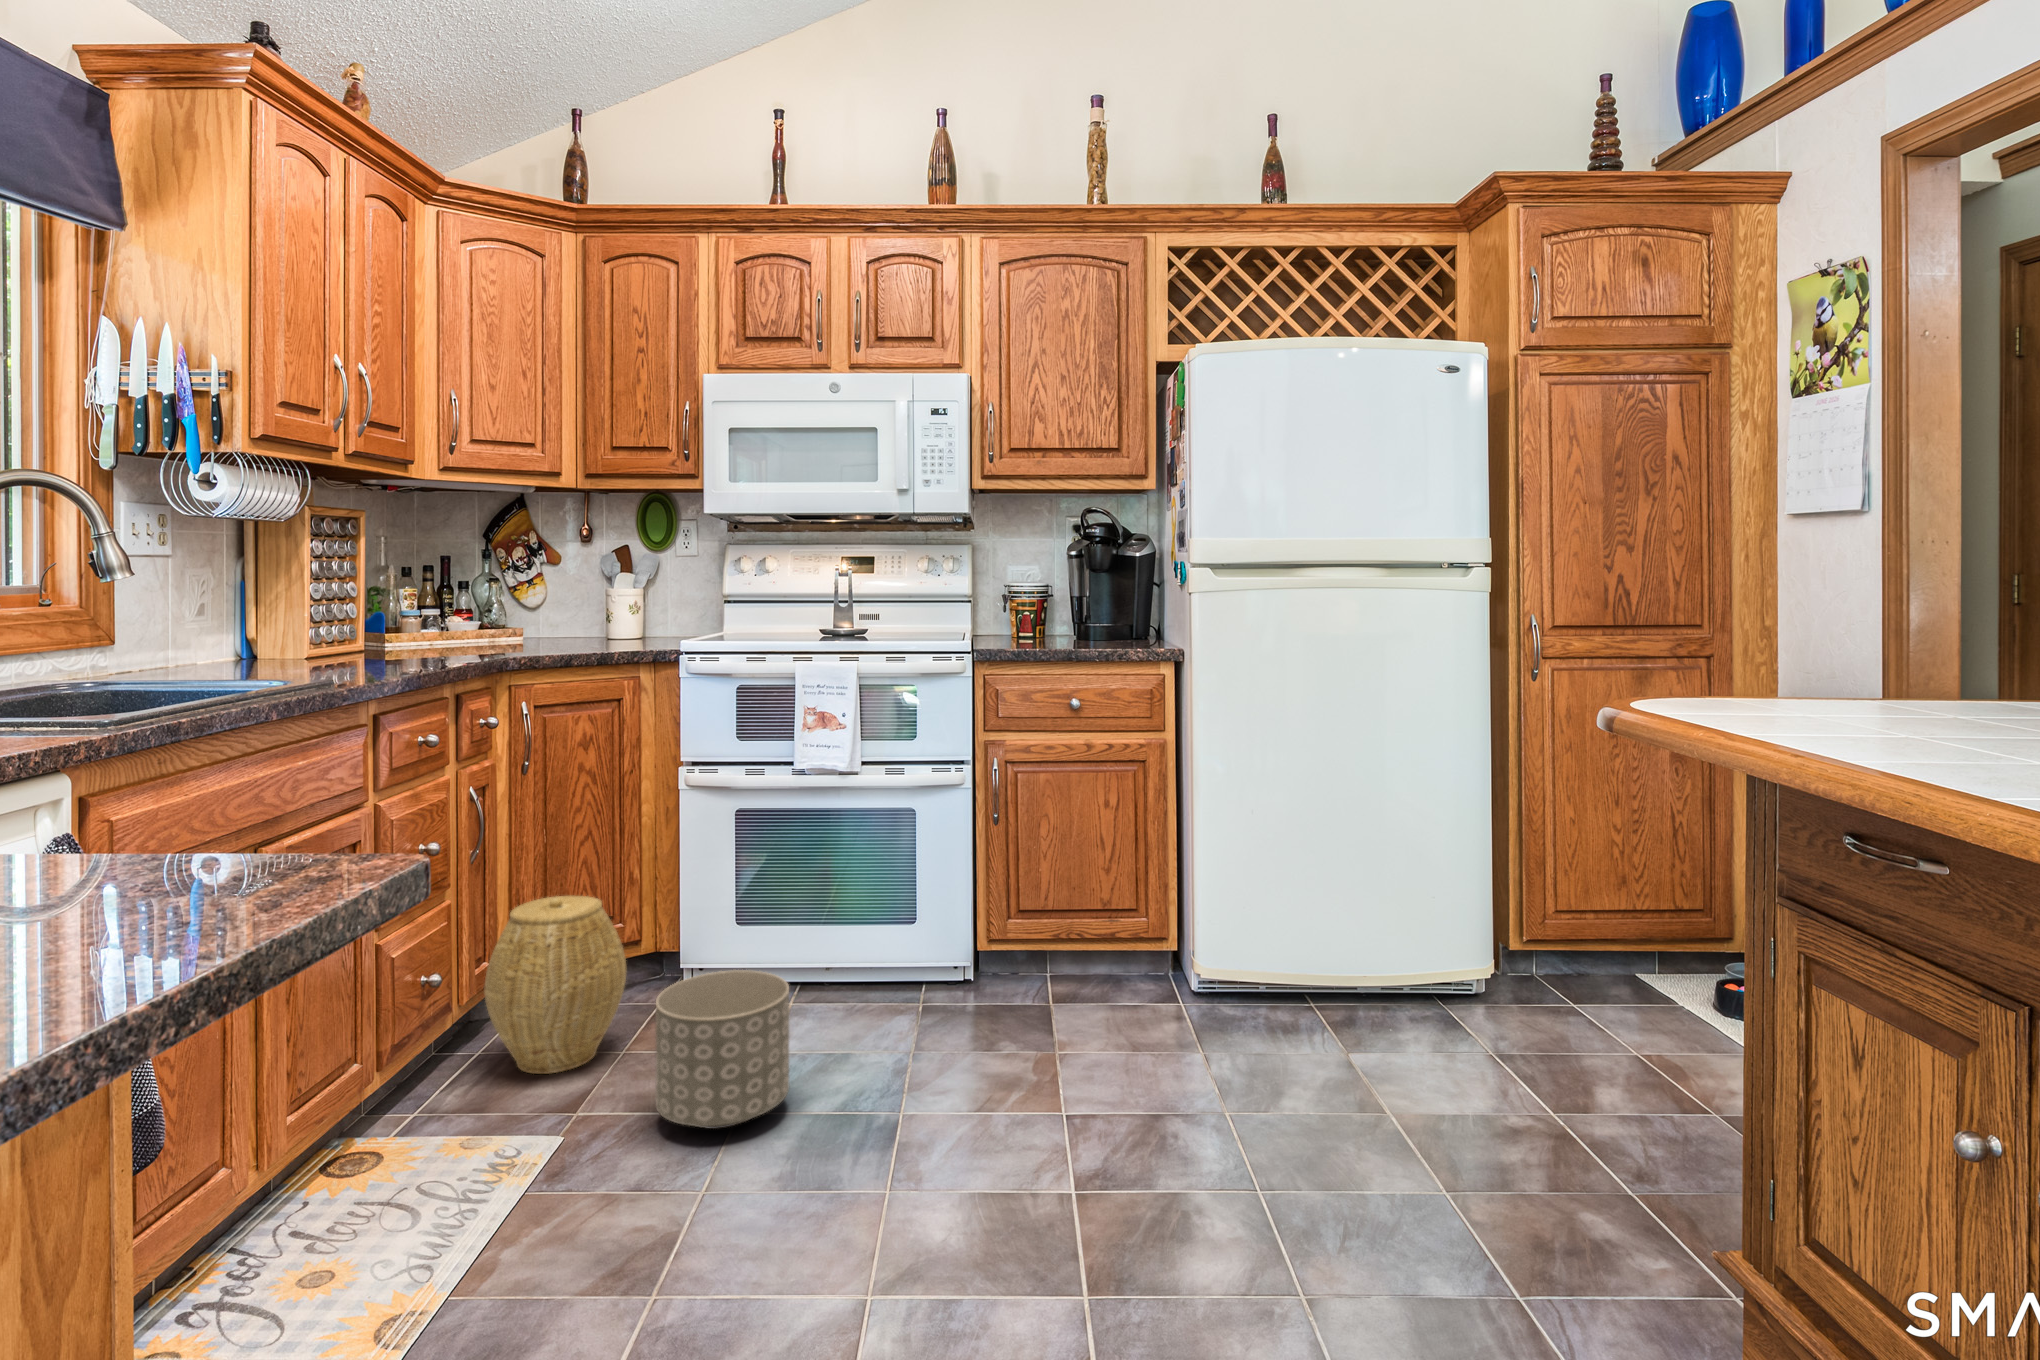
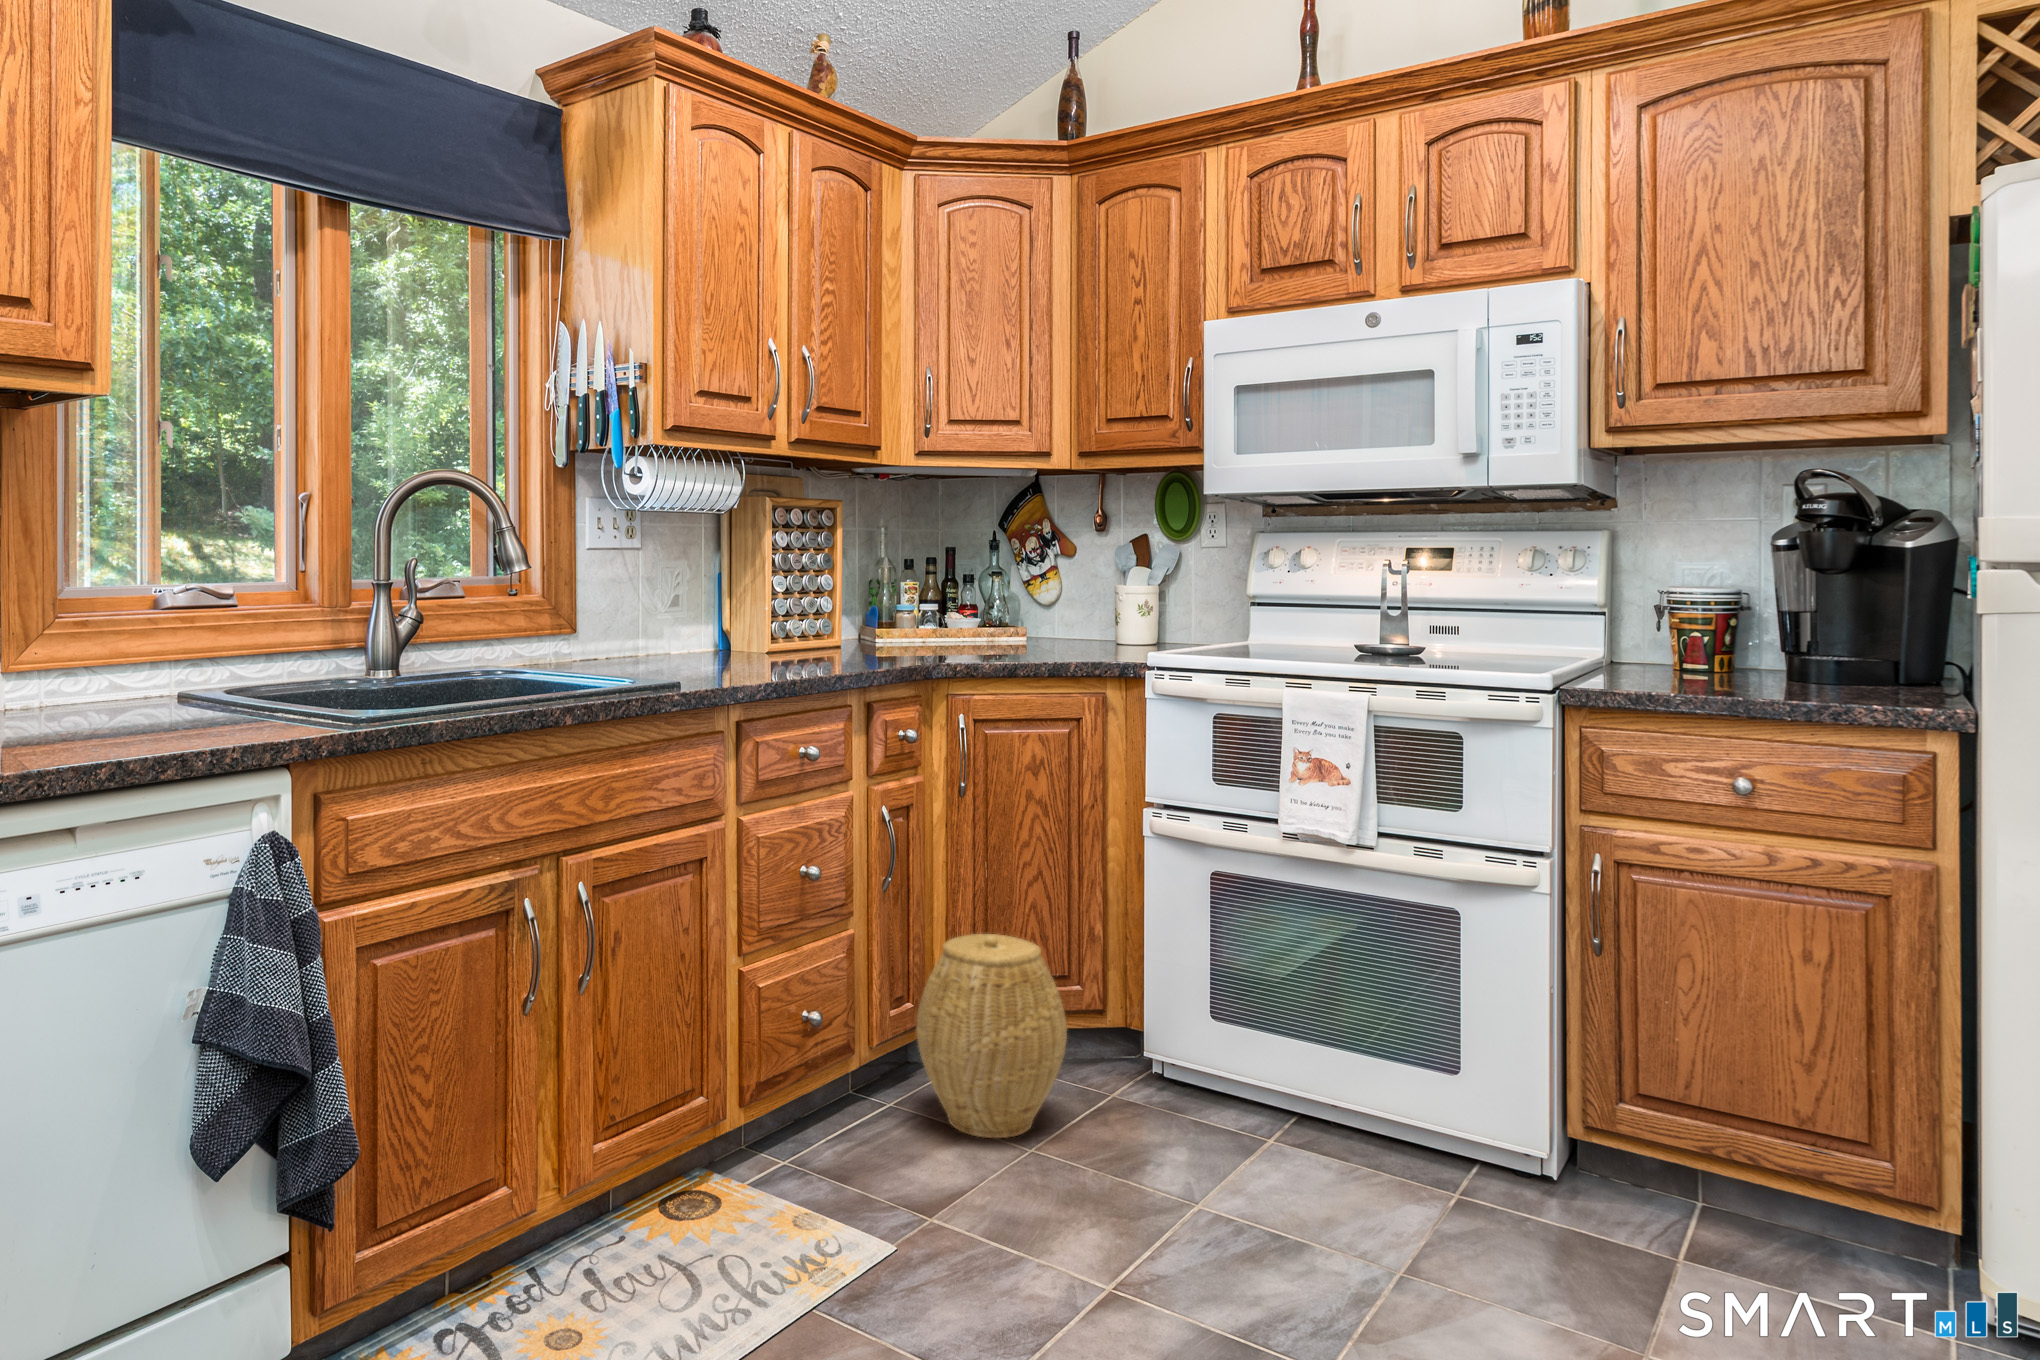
planter: present [656,970,789,1129] -> none [1049,1067,1218,1271]

